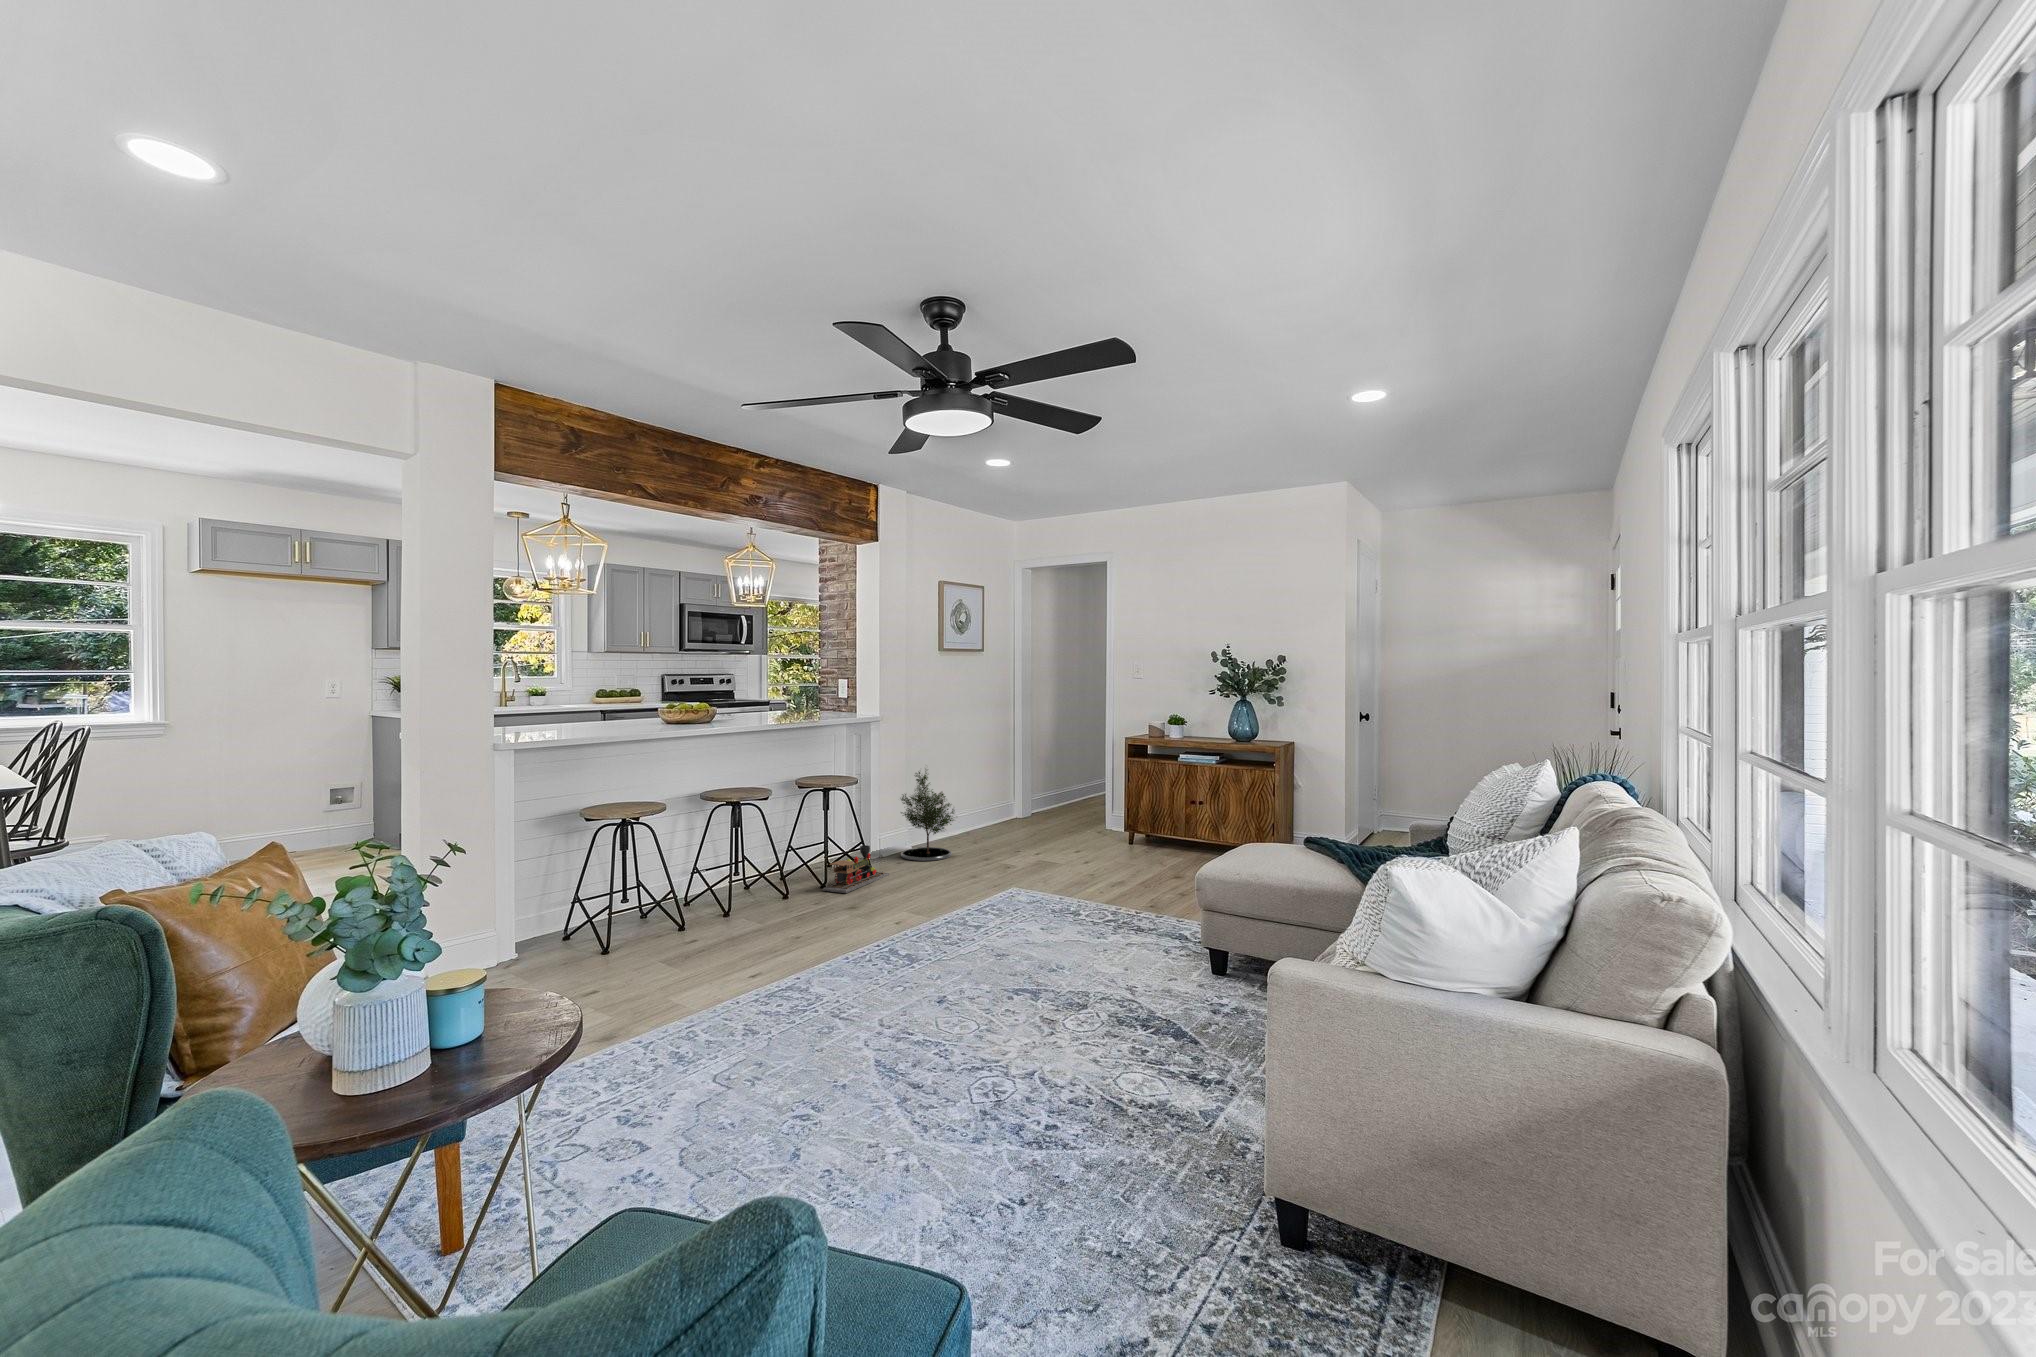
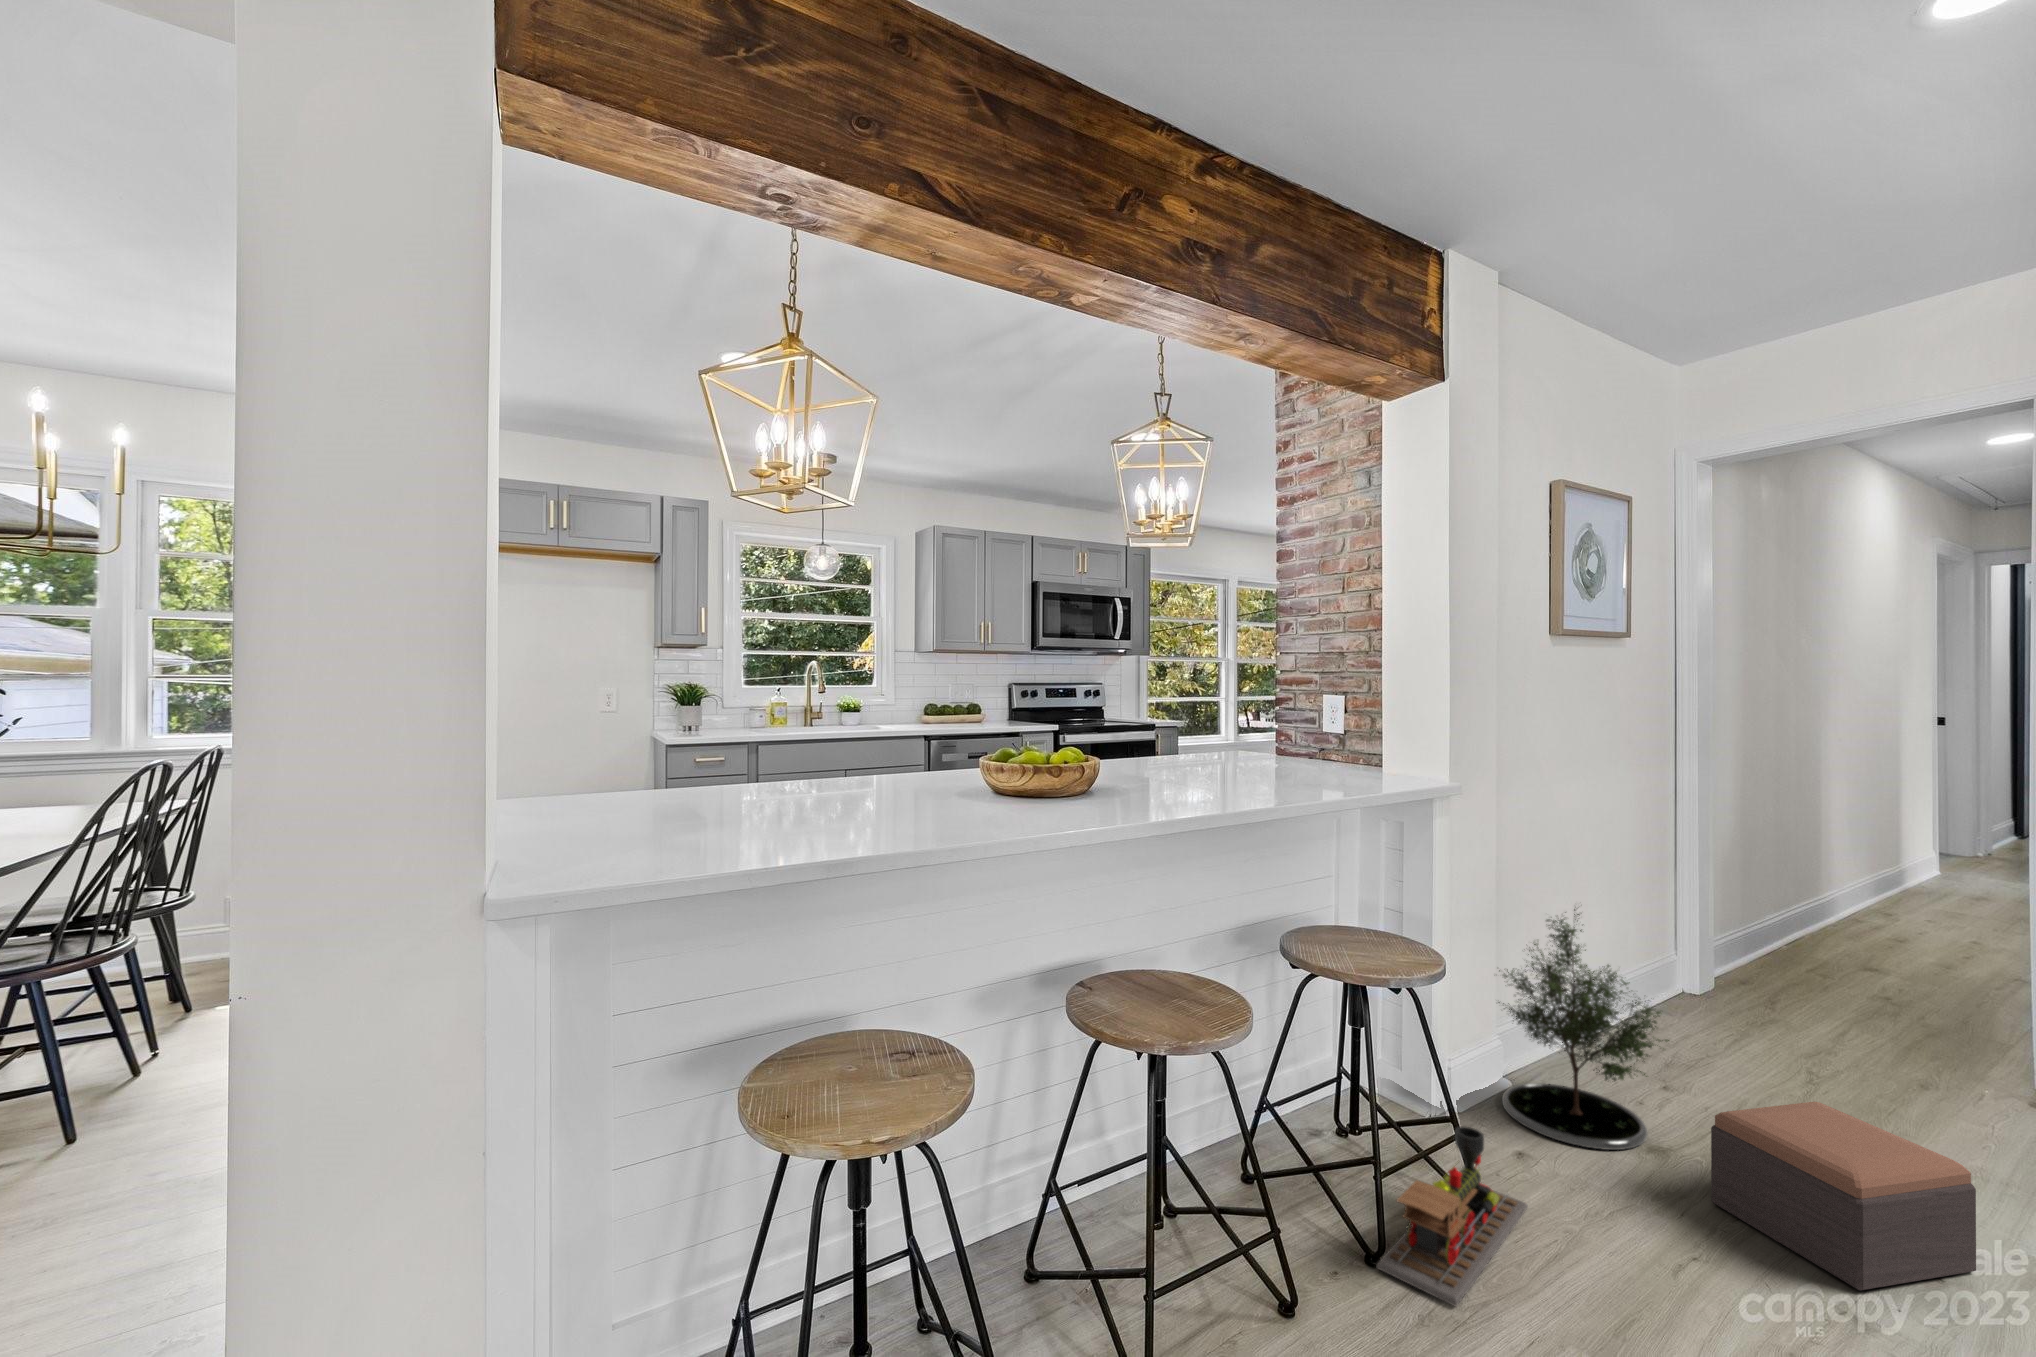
footstool: none [956,828,1023,876] -> present [1711,1102,1976,1291]

